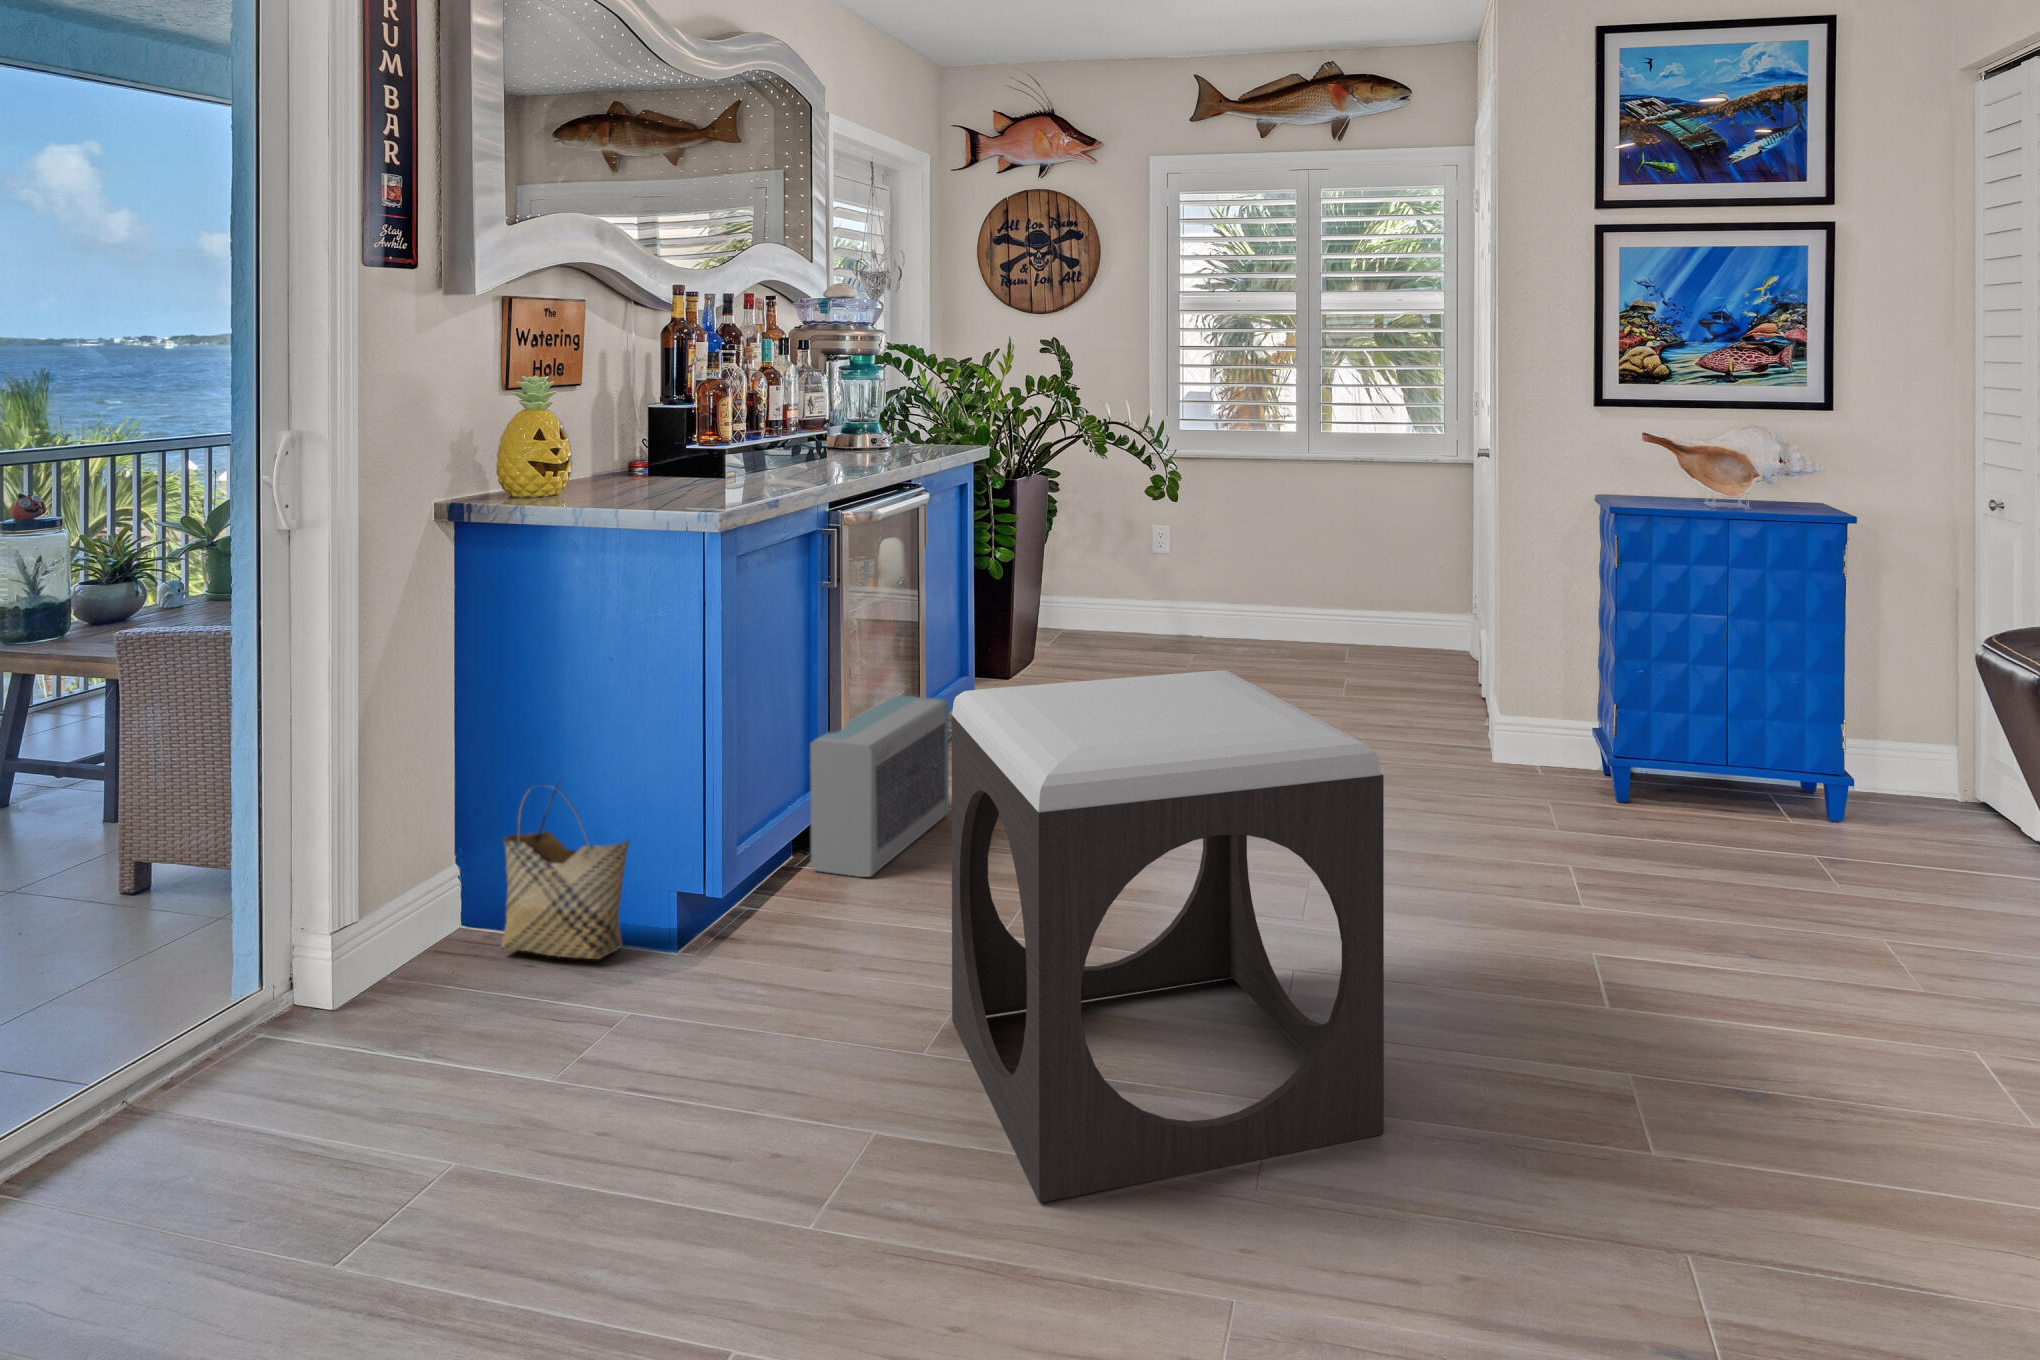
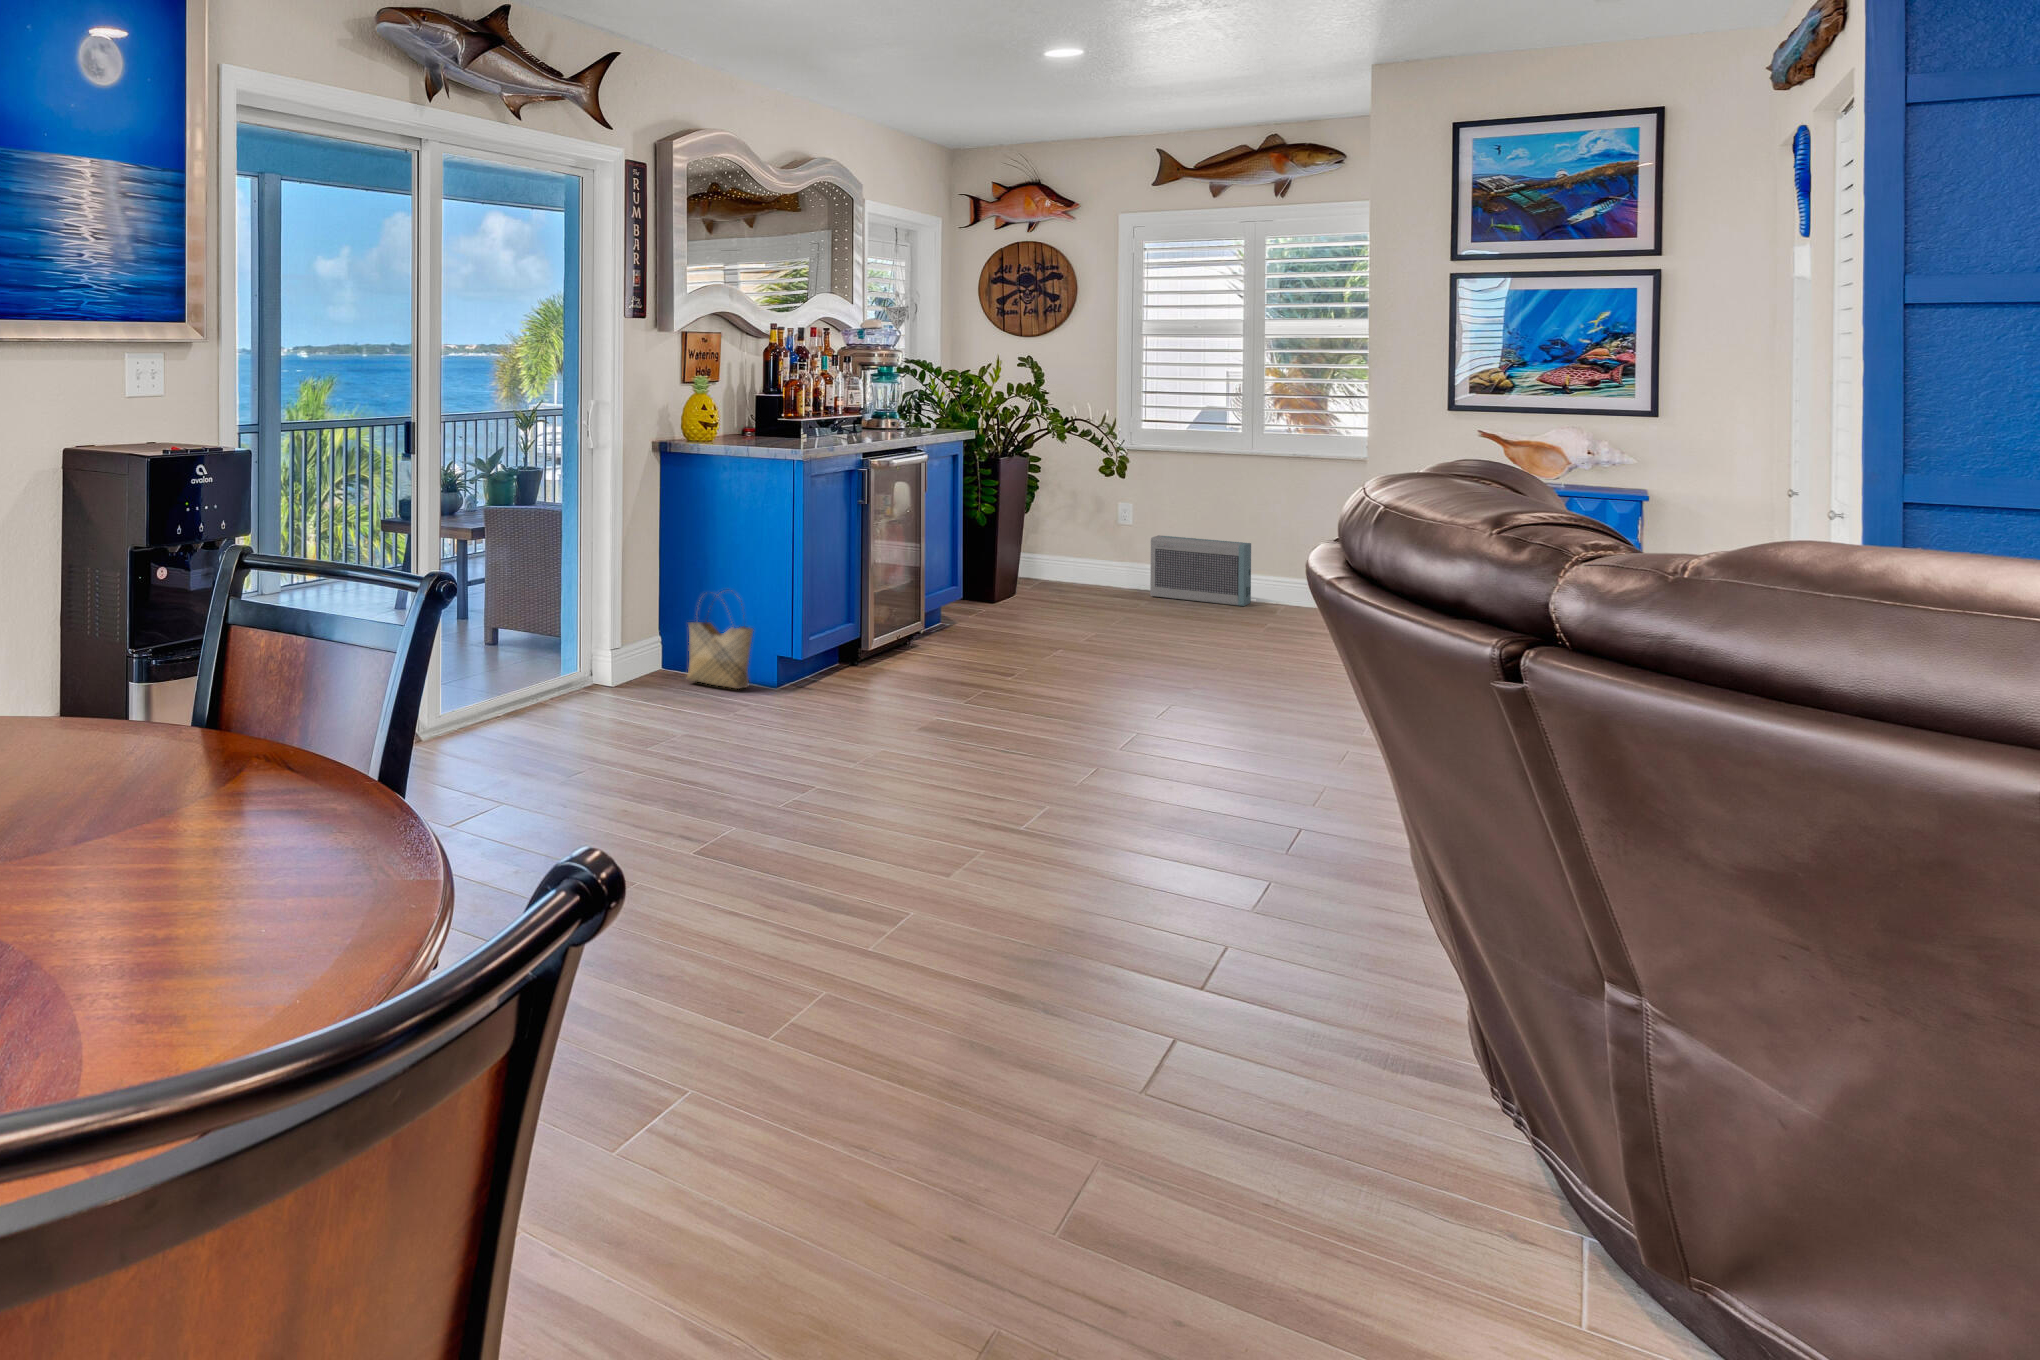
footstool: present [952,670,1384,1203] -> none [932,547,1166,784]
air purifier: present [810,695,949,877] -> present [1150,535,1251,606]

